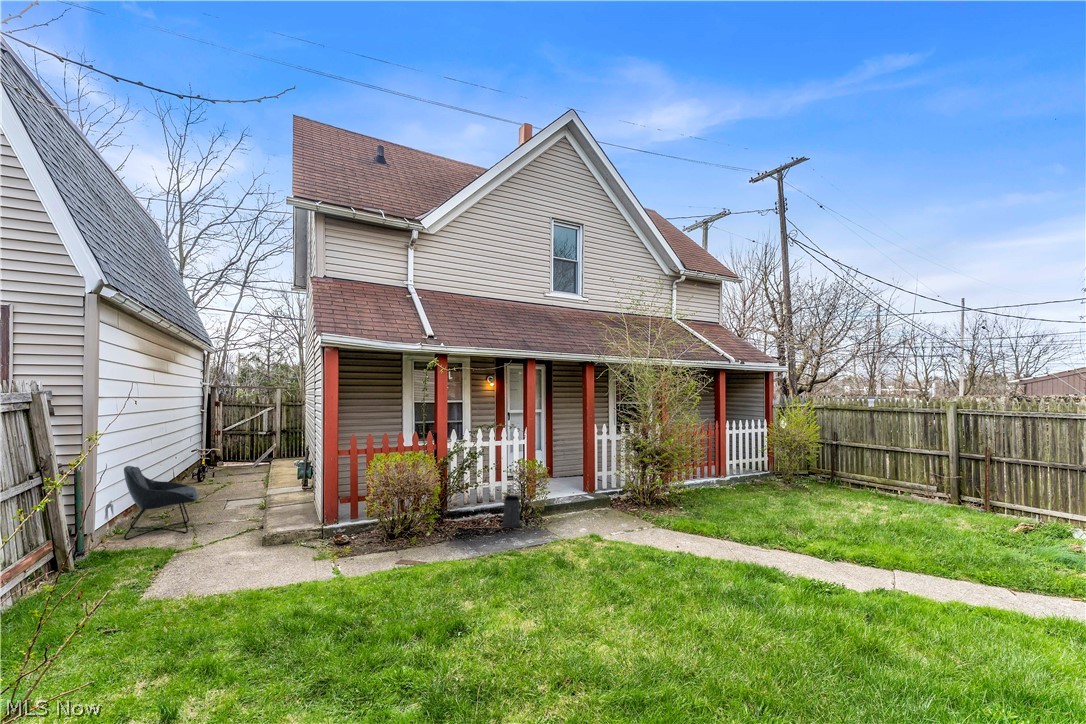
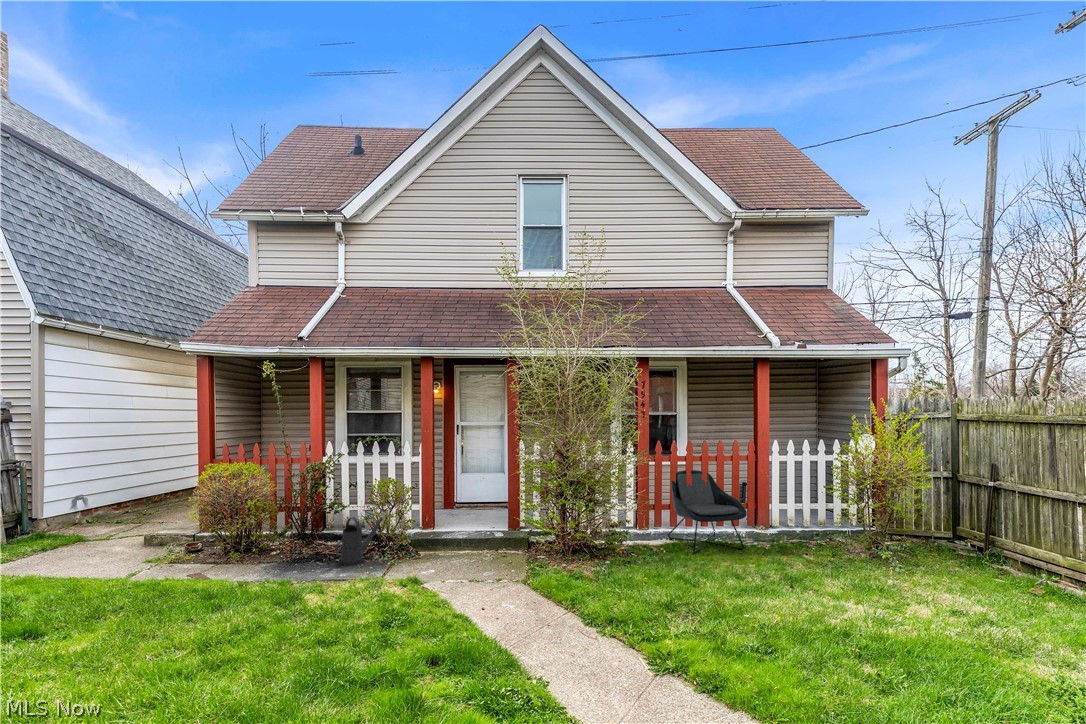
lounge chair: present [124,466,198,540] -> present [668,470,747,553]

